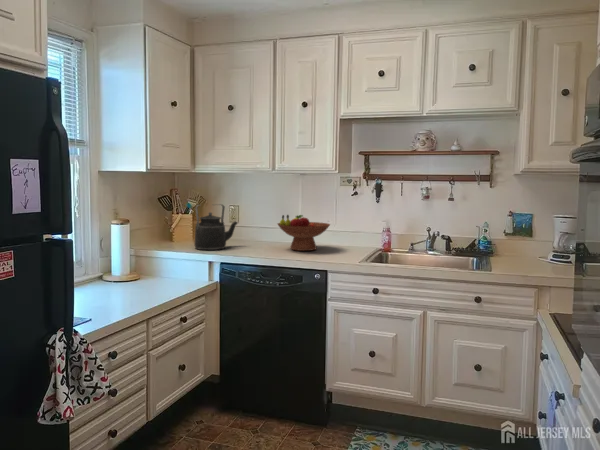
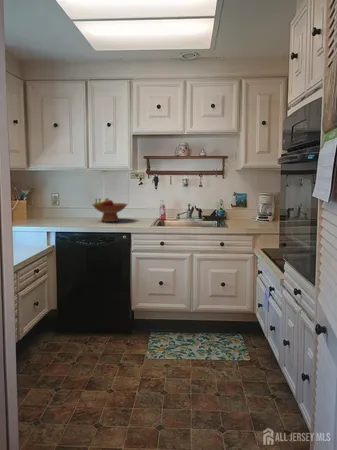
kettle: present [195,205,237,250] -> none [34,193,63,224]

